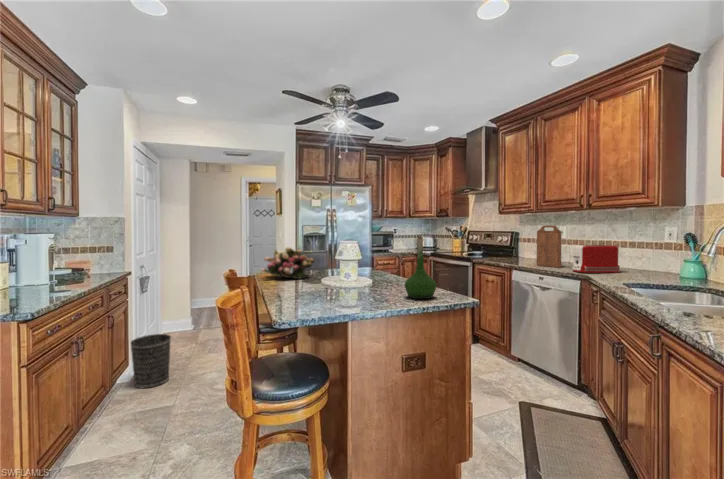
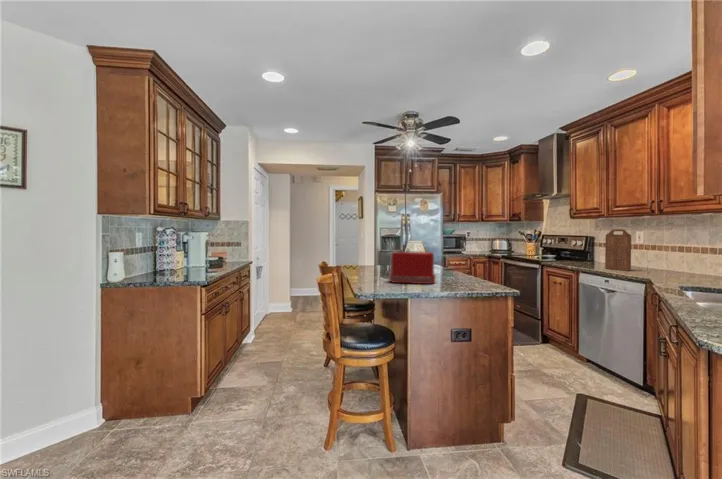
vase: present [405,237,437,299] -> none [459,236,486,287]
toaster: present [572,245,620,273] -> present [389,251,436,284]
flower arrangement: present [261,247,314,279] -> none [346,245,389,271]
wastebasket: present [131,334,171,388] -> none [252,311,279,350]

